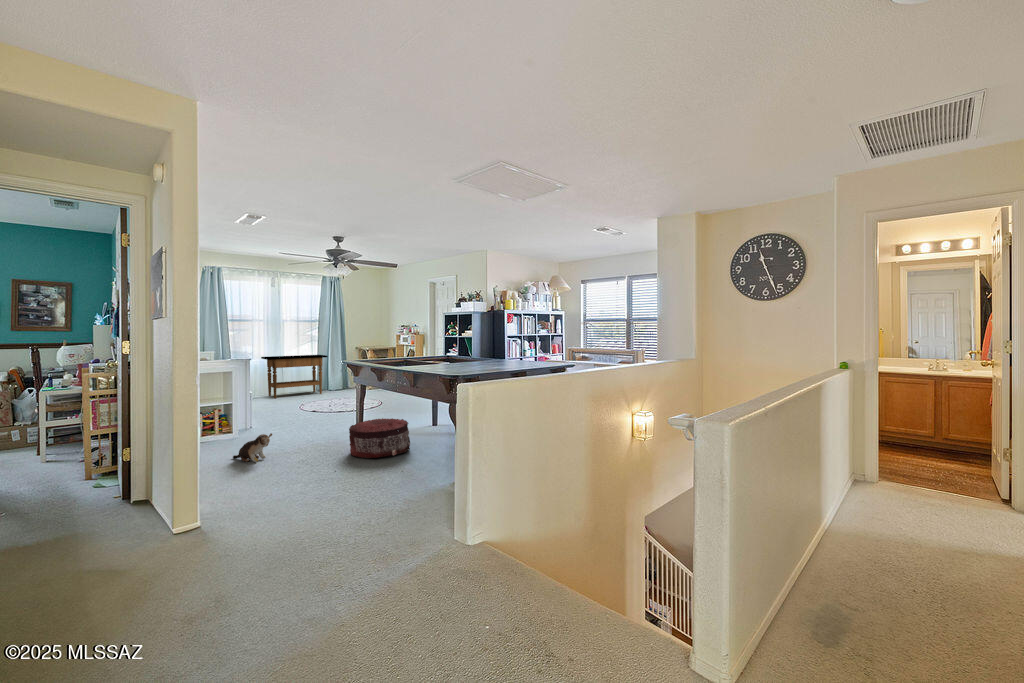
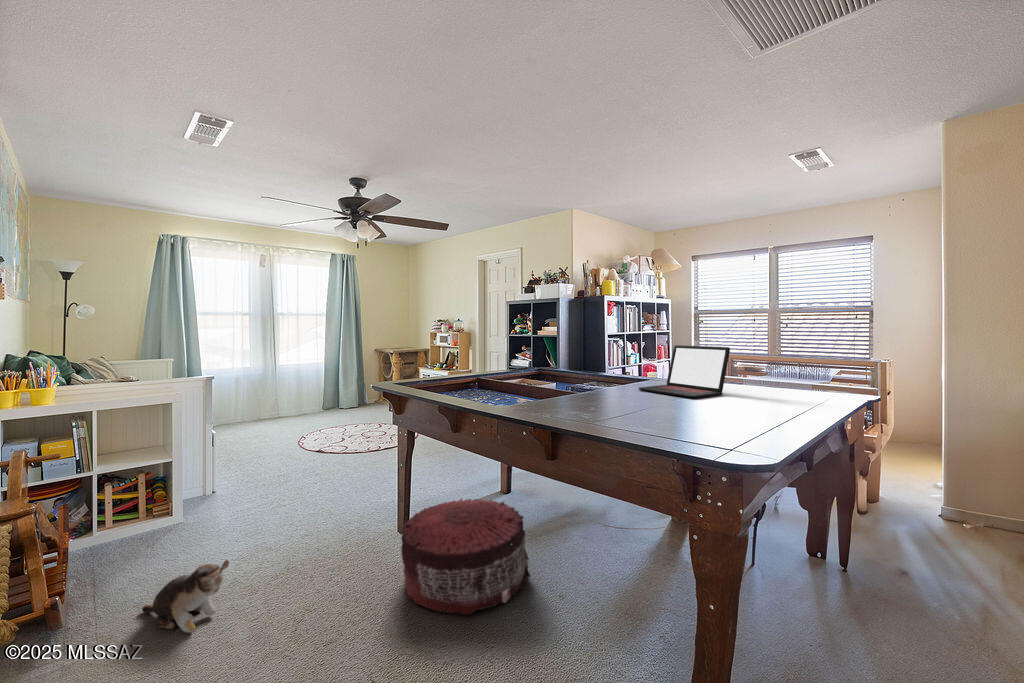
laptop: none [475,342,514,367] -> present [639,345,730,398]
side table: present [261,355,328,398] -> none [247,361,340,425]

